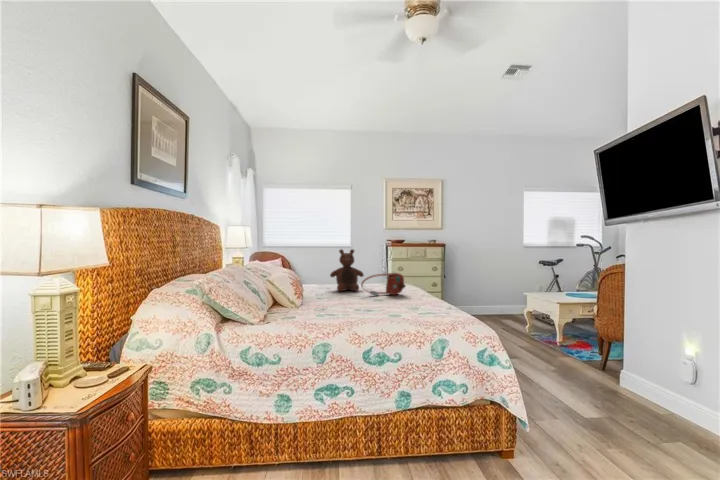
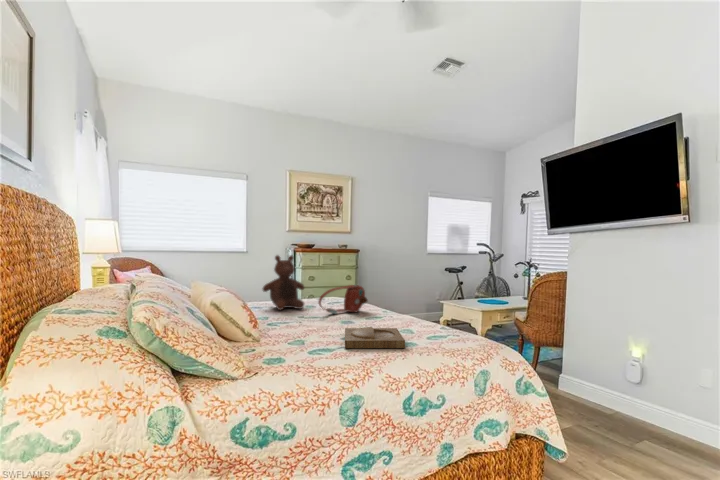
tray: none [345,303,399,319] -> present [345,327,405,348]

